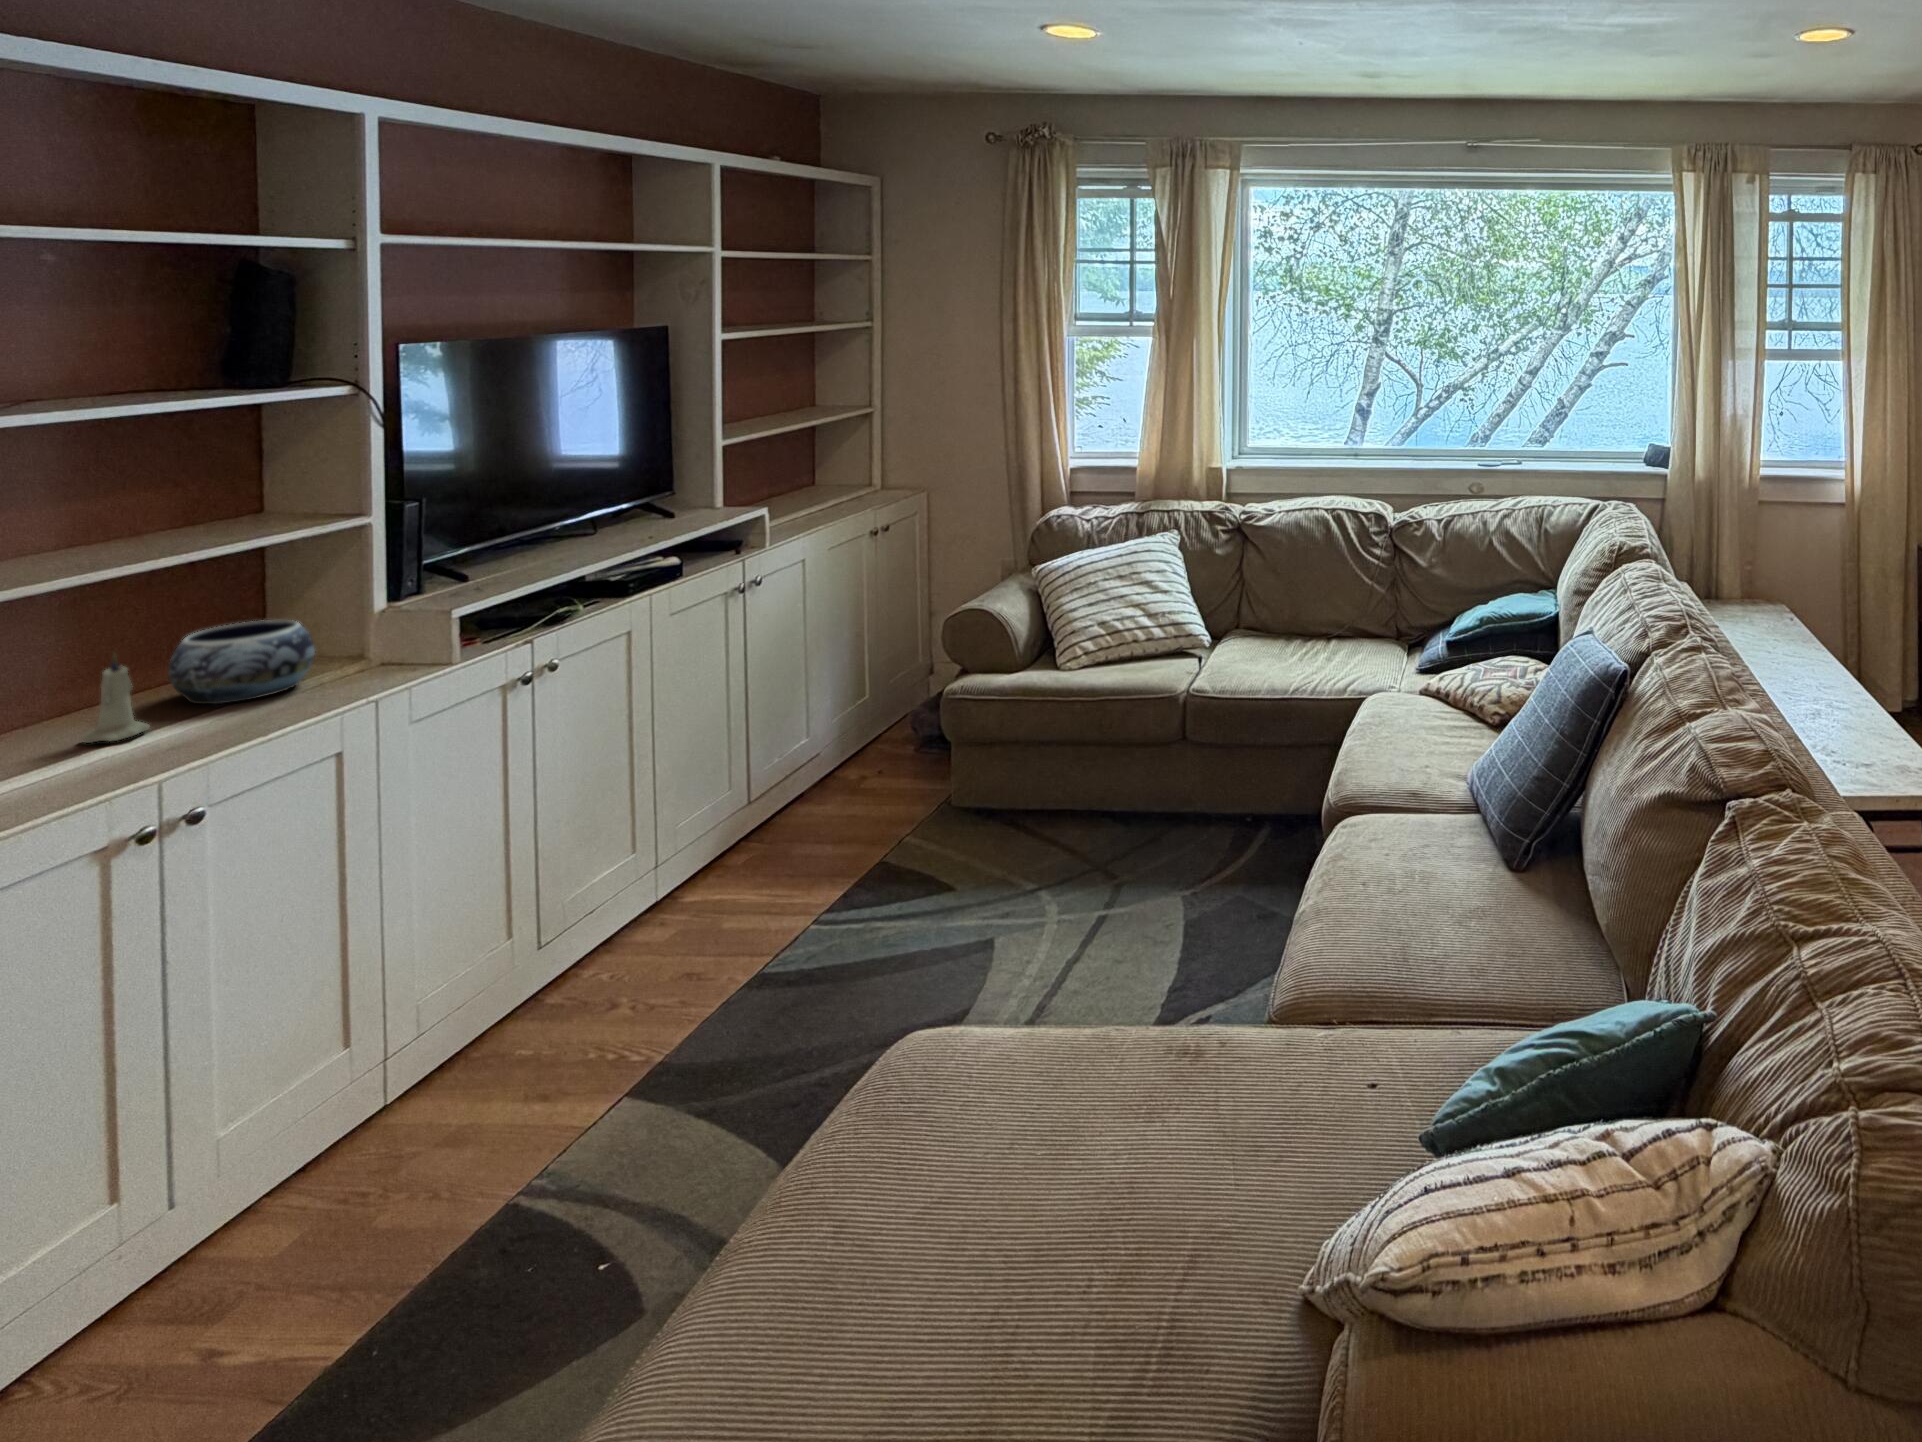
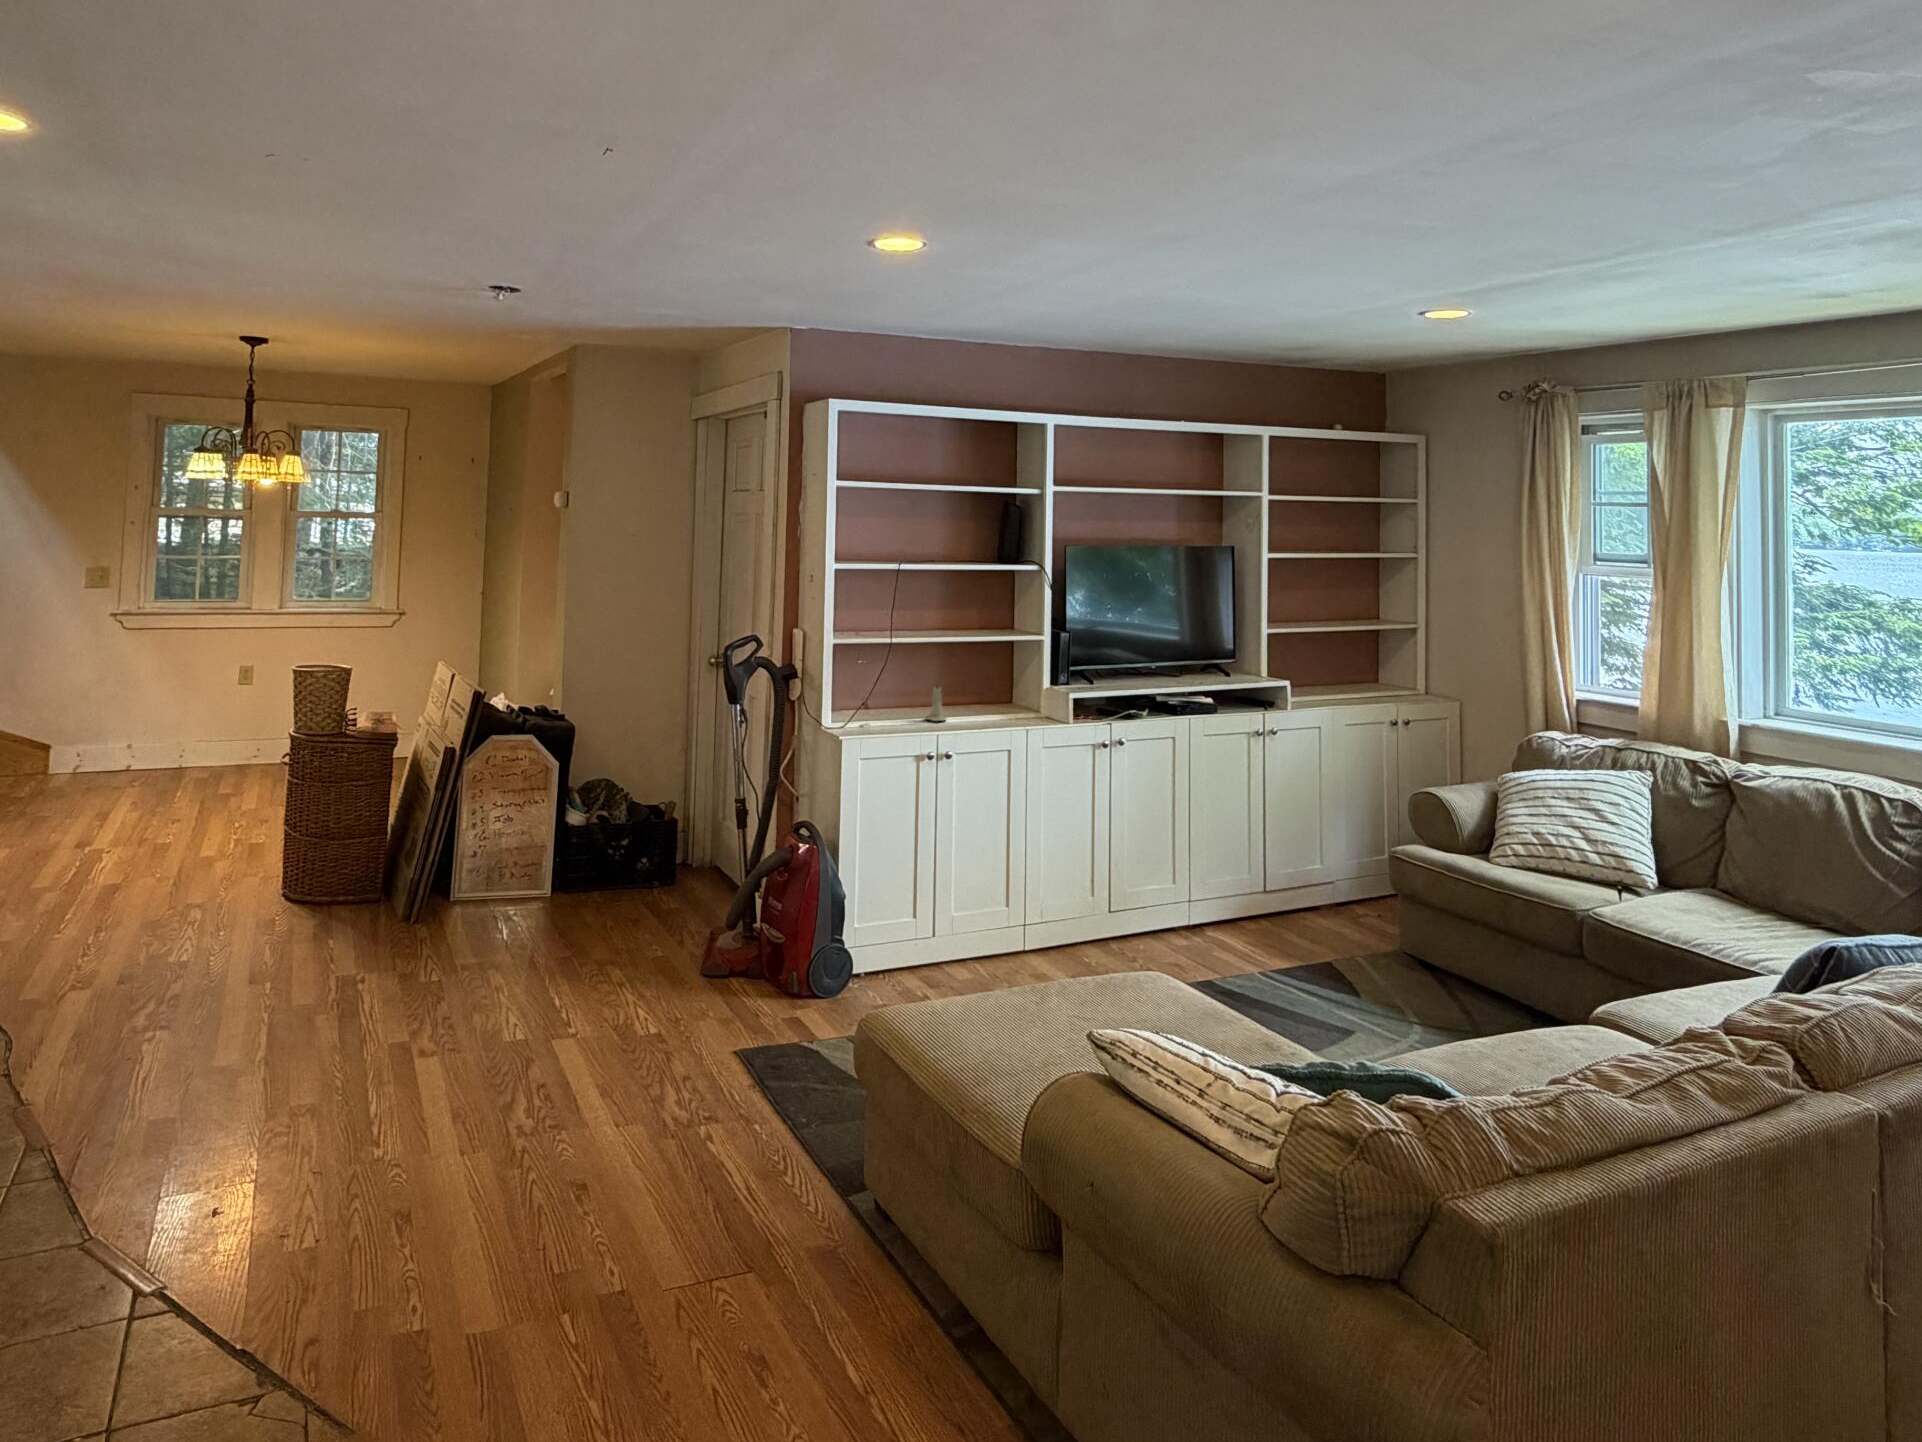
decorative bowl: present [168,620,315,704] -> none [961,682,1013,719]

